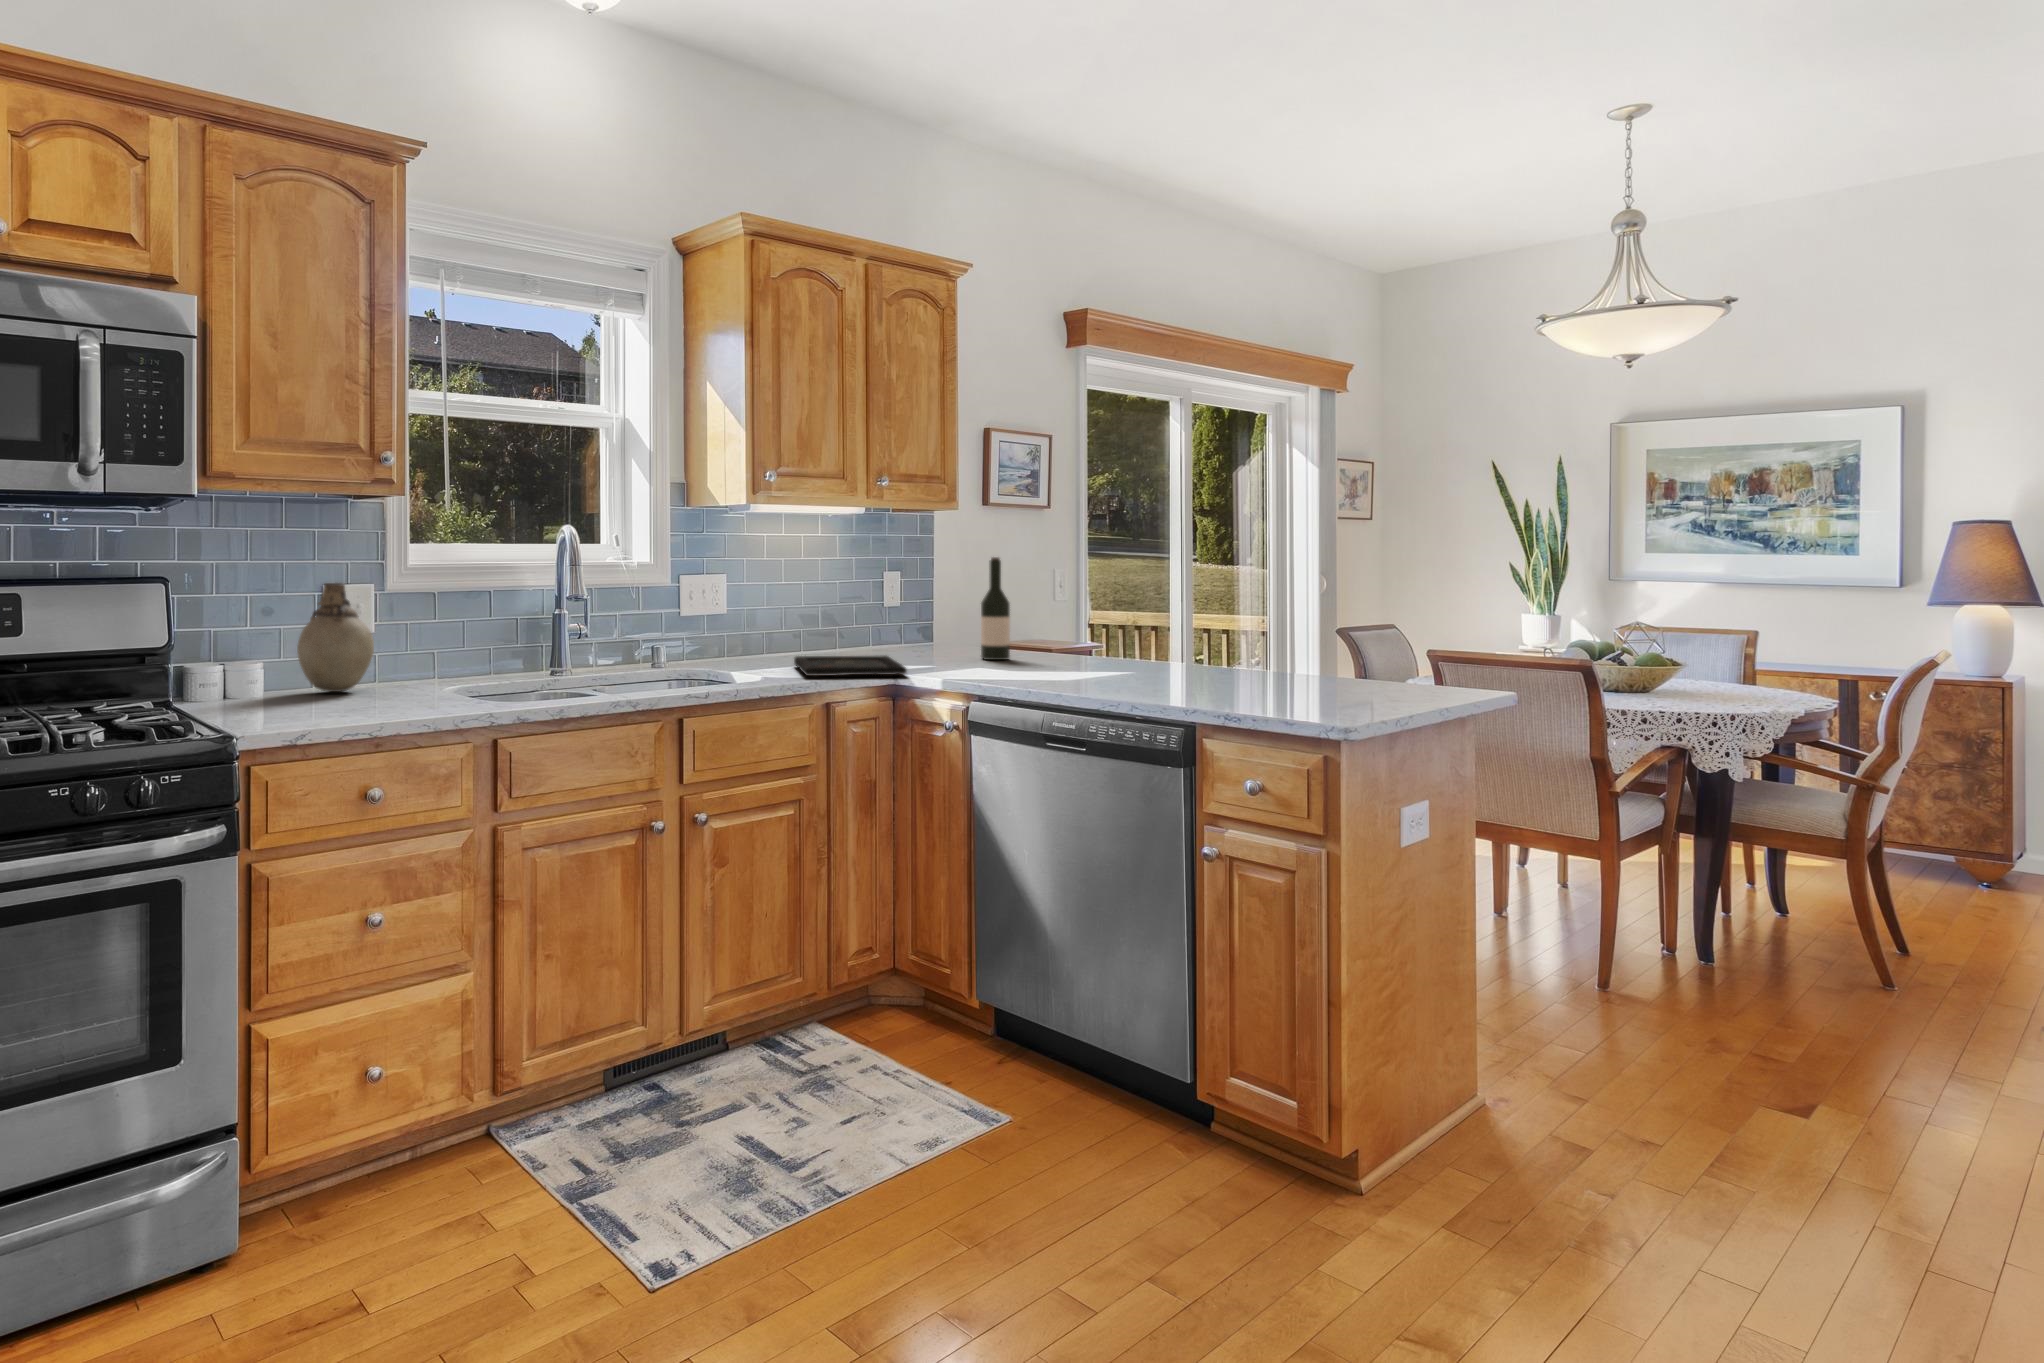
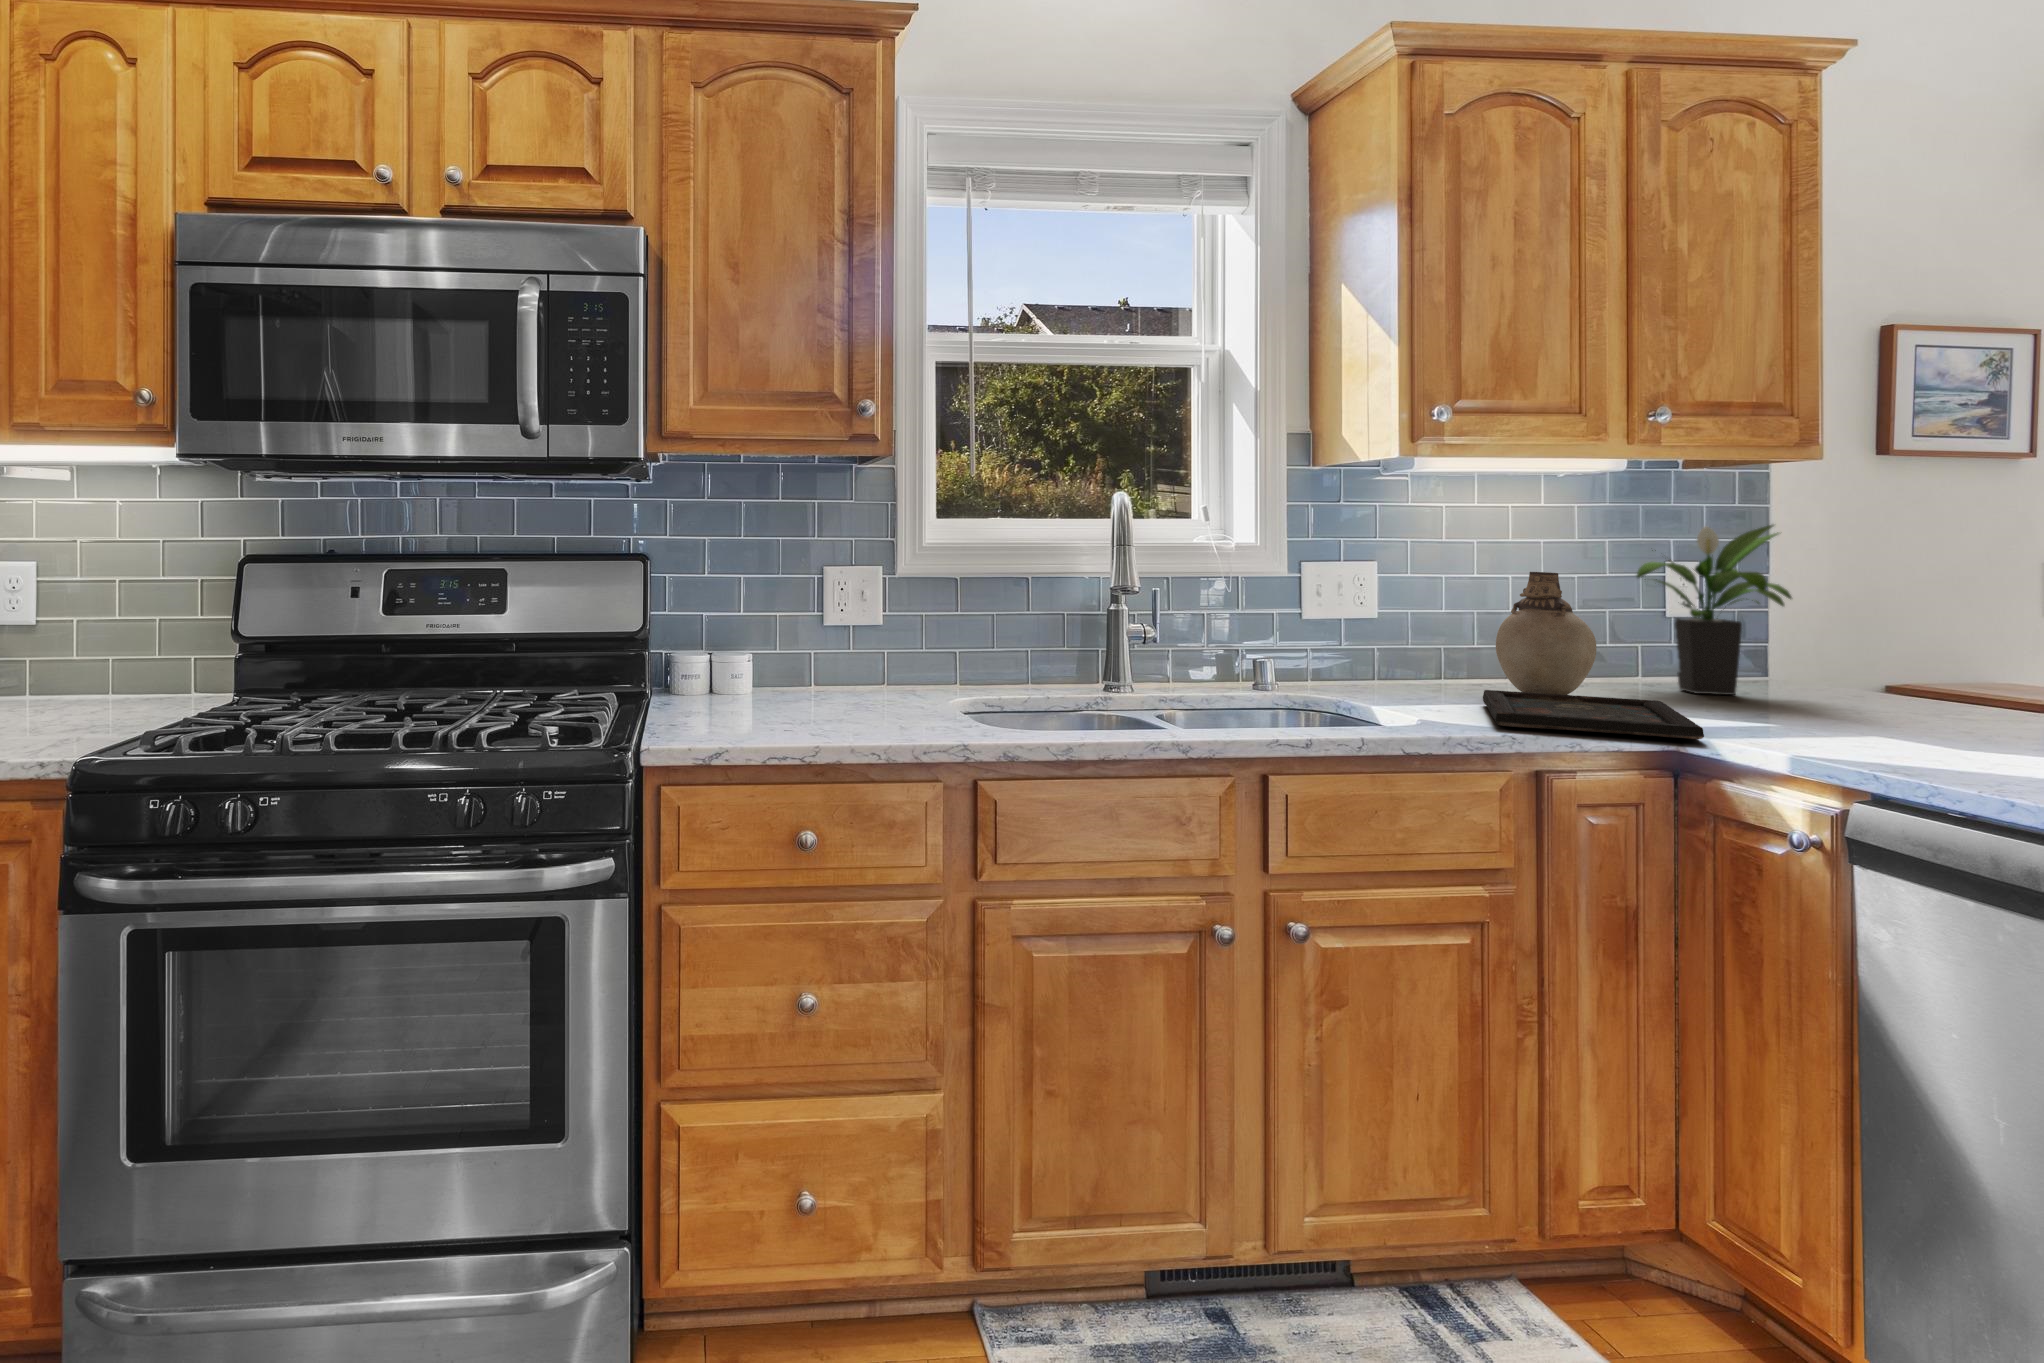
potted plant: none [864,542,952,652] -> present [1637,525,1792,695]
wine bottle: present [981,557,1010,660] -> none [1863,548,1933,725]
vase: present [297,583,374,692] -> present [1496,572,1596,695]

